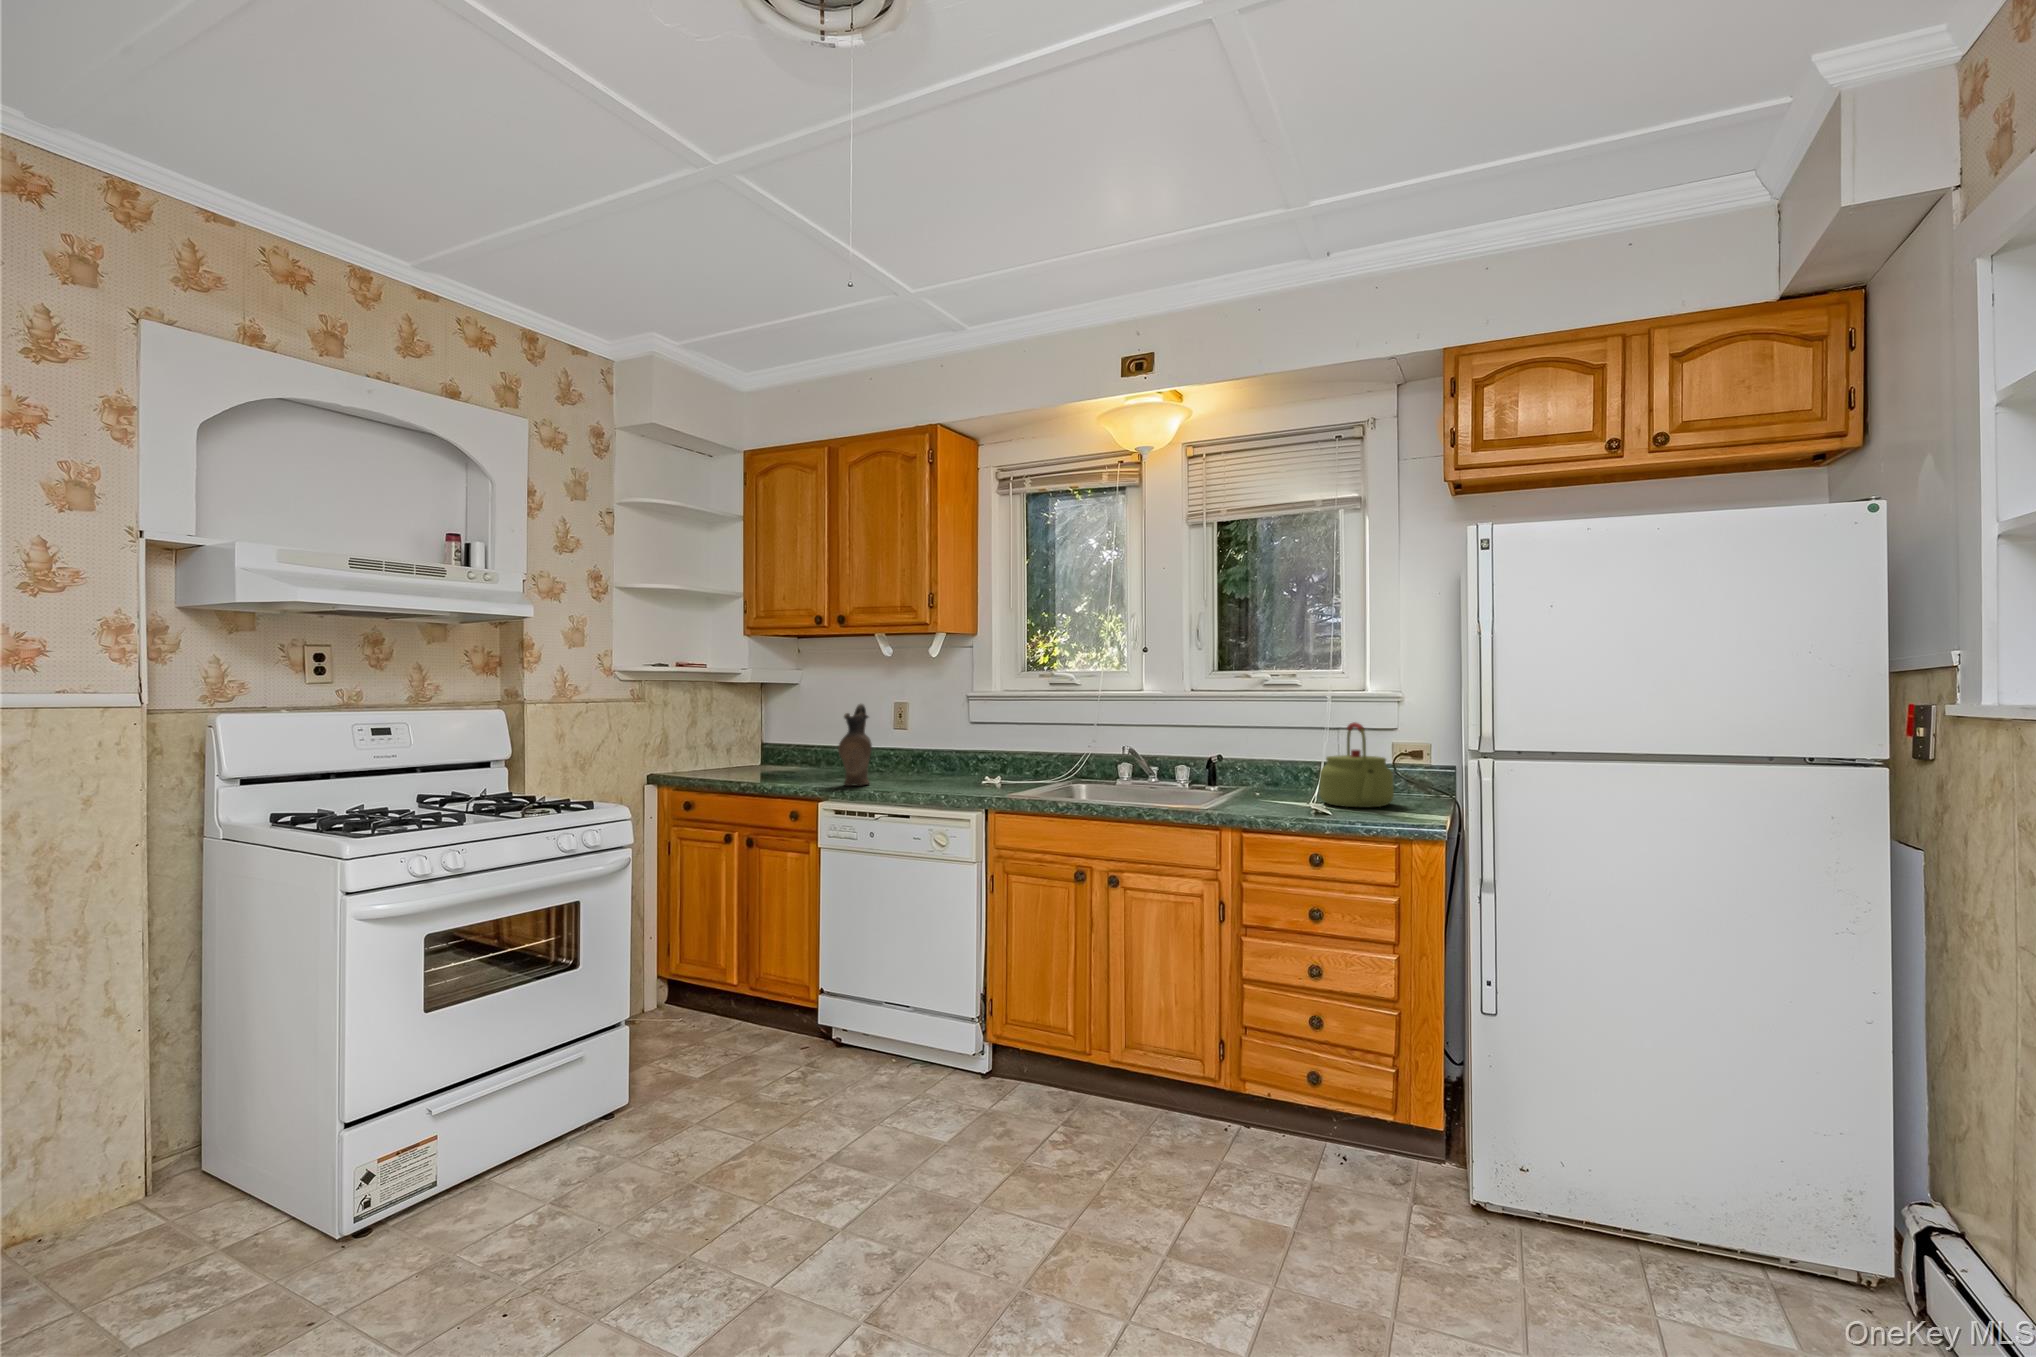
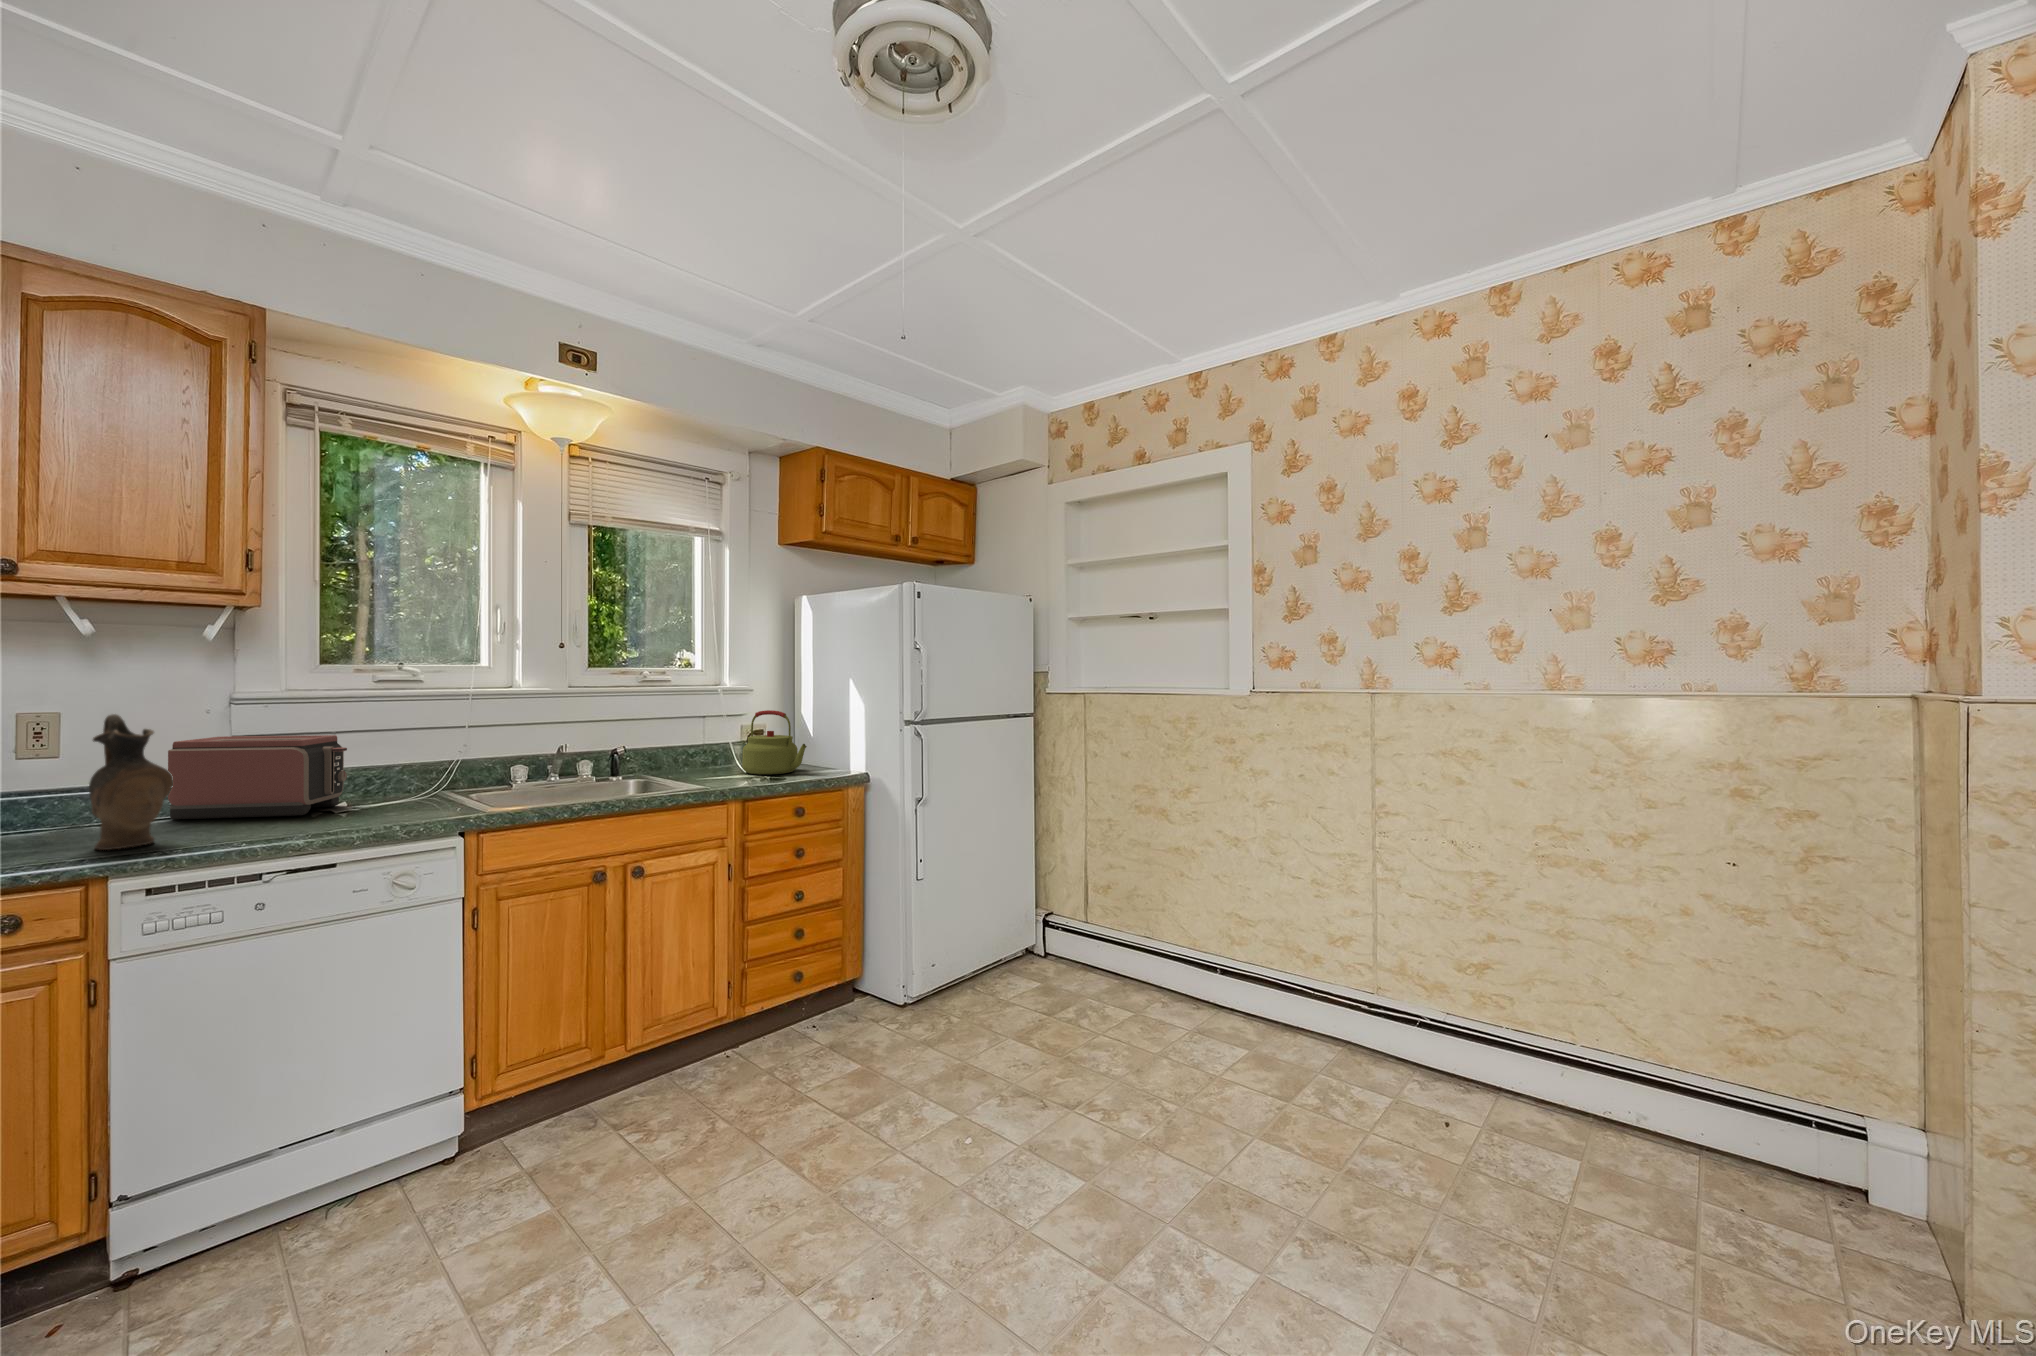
toaster: none [921,724,999,783] -> present [168,735,347,819]

